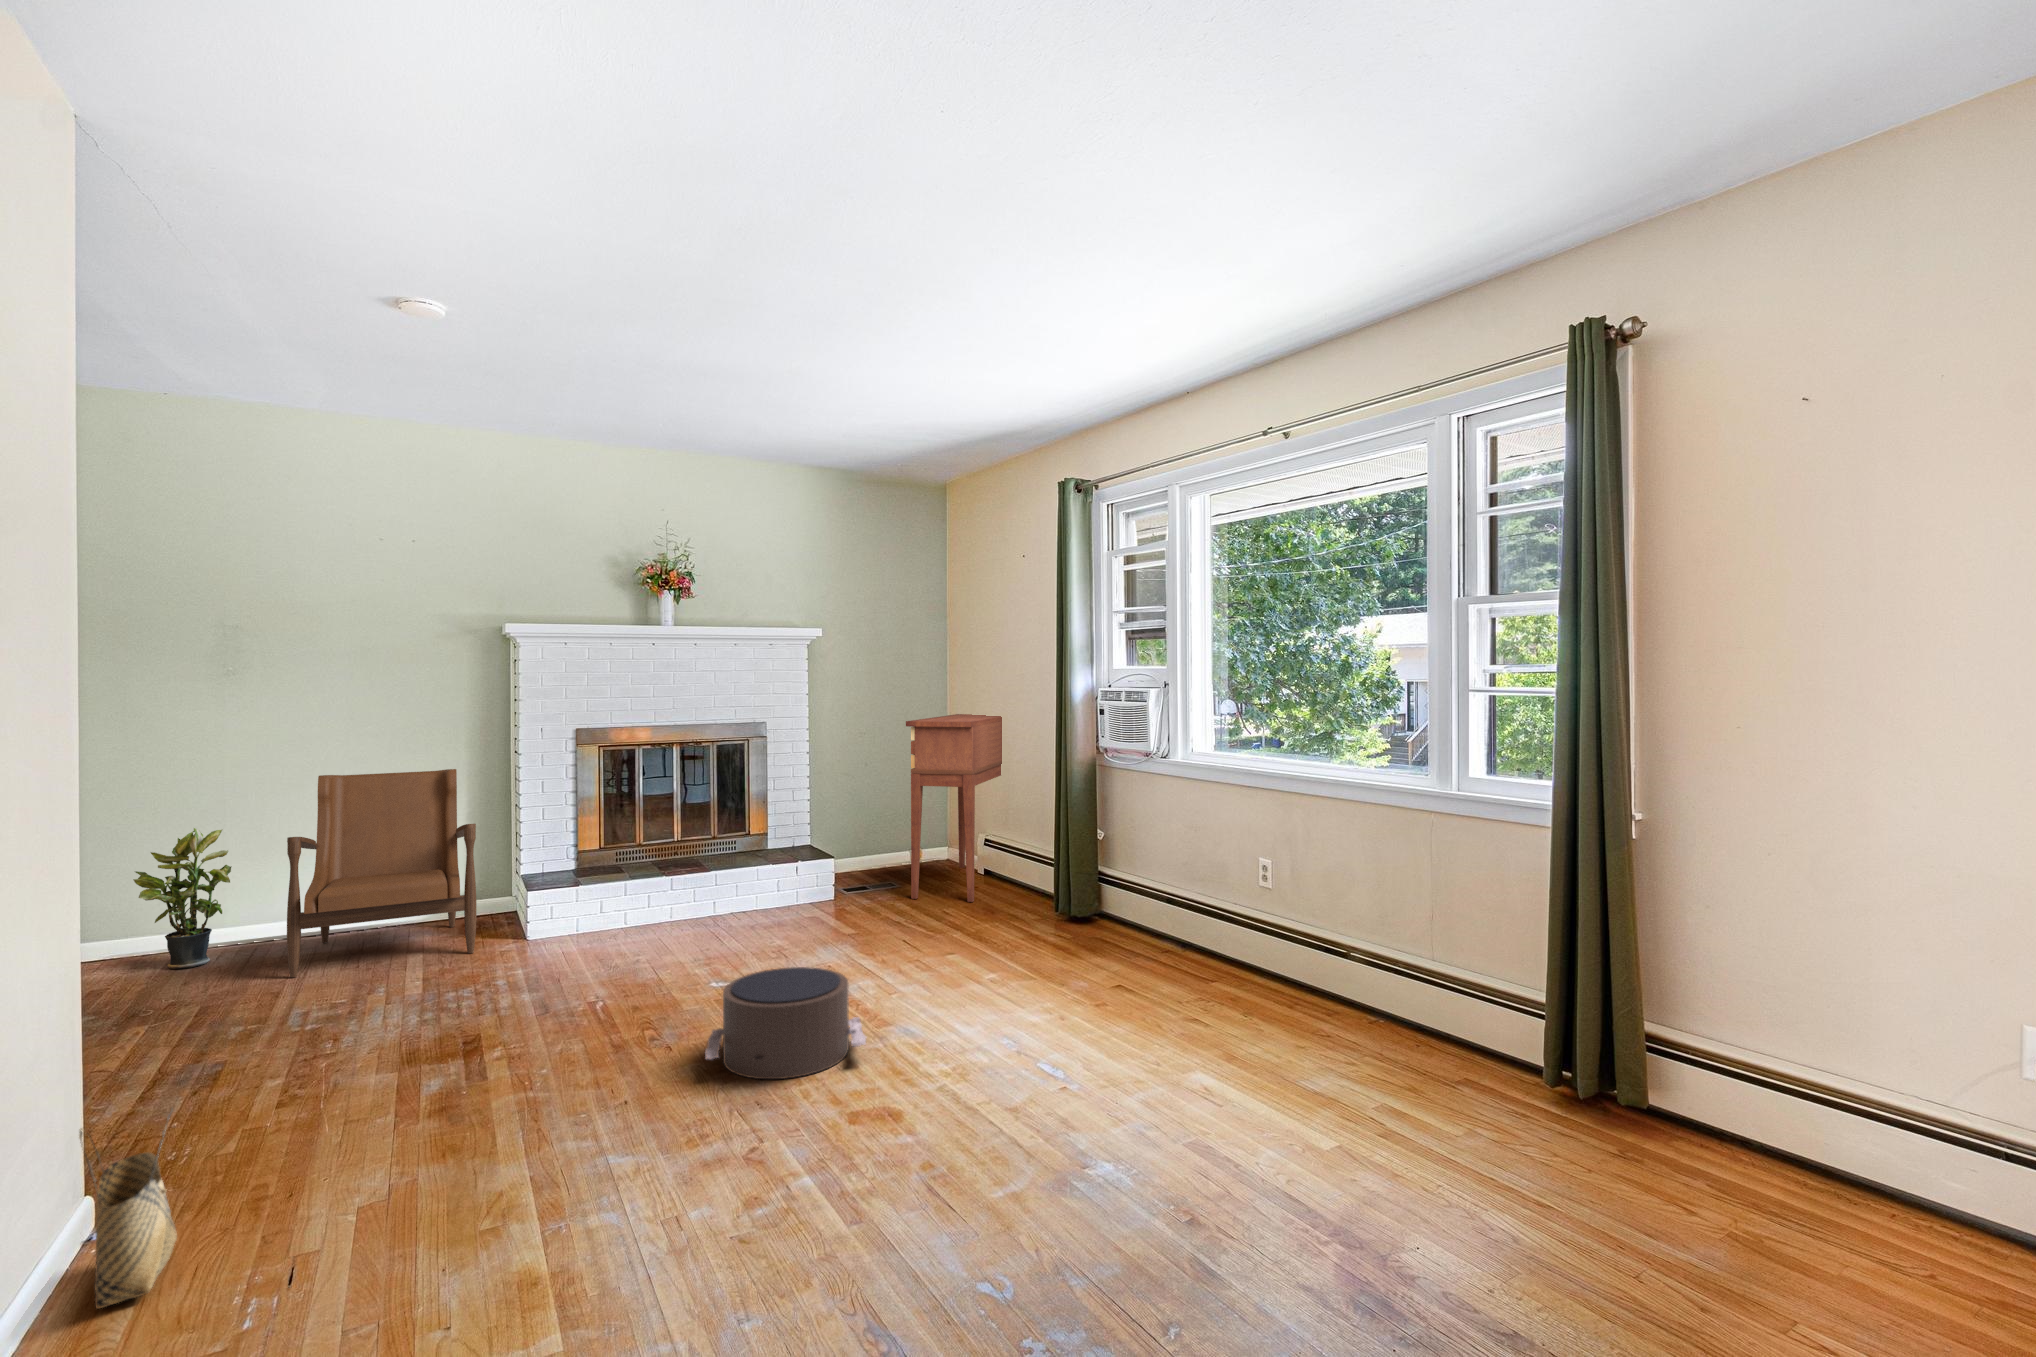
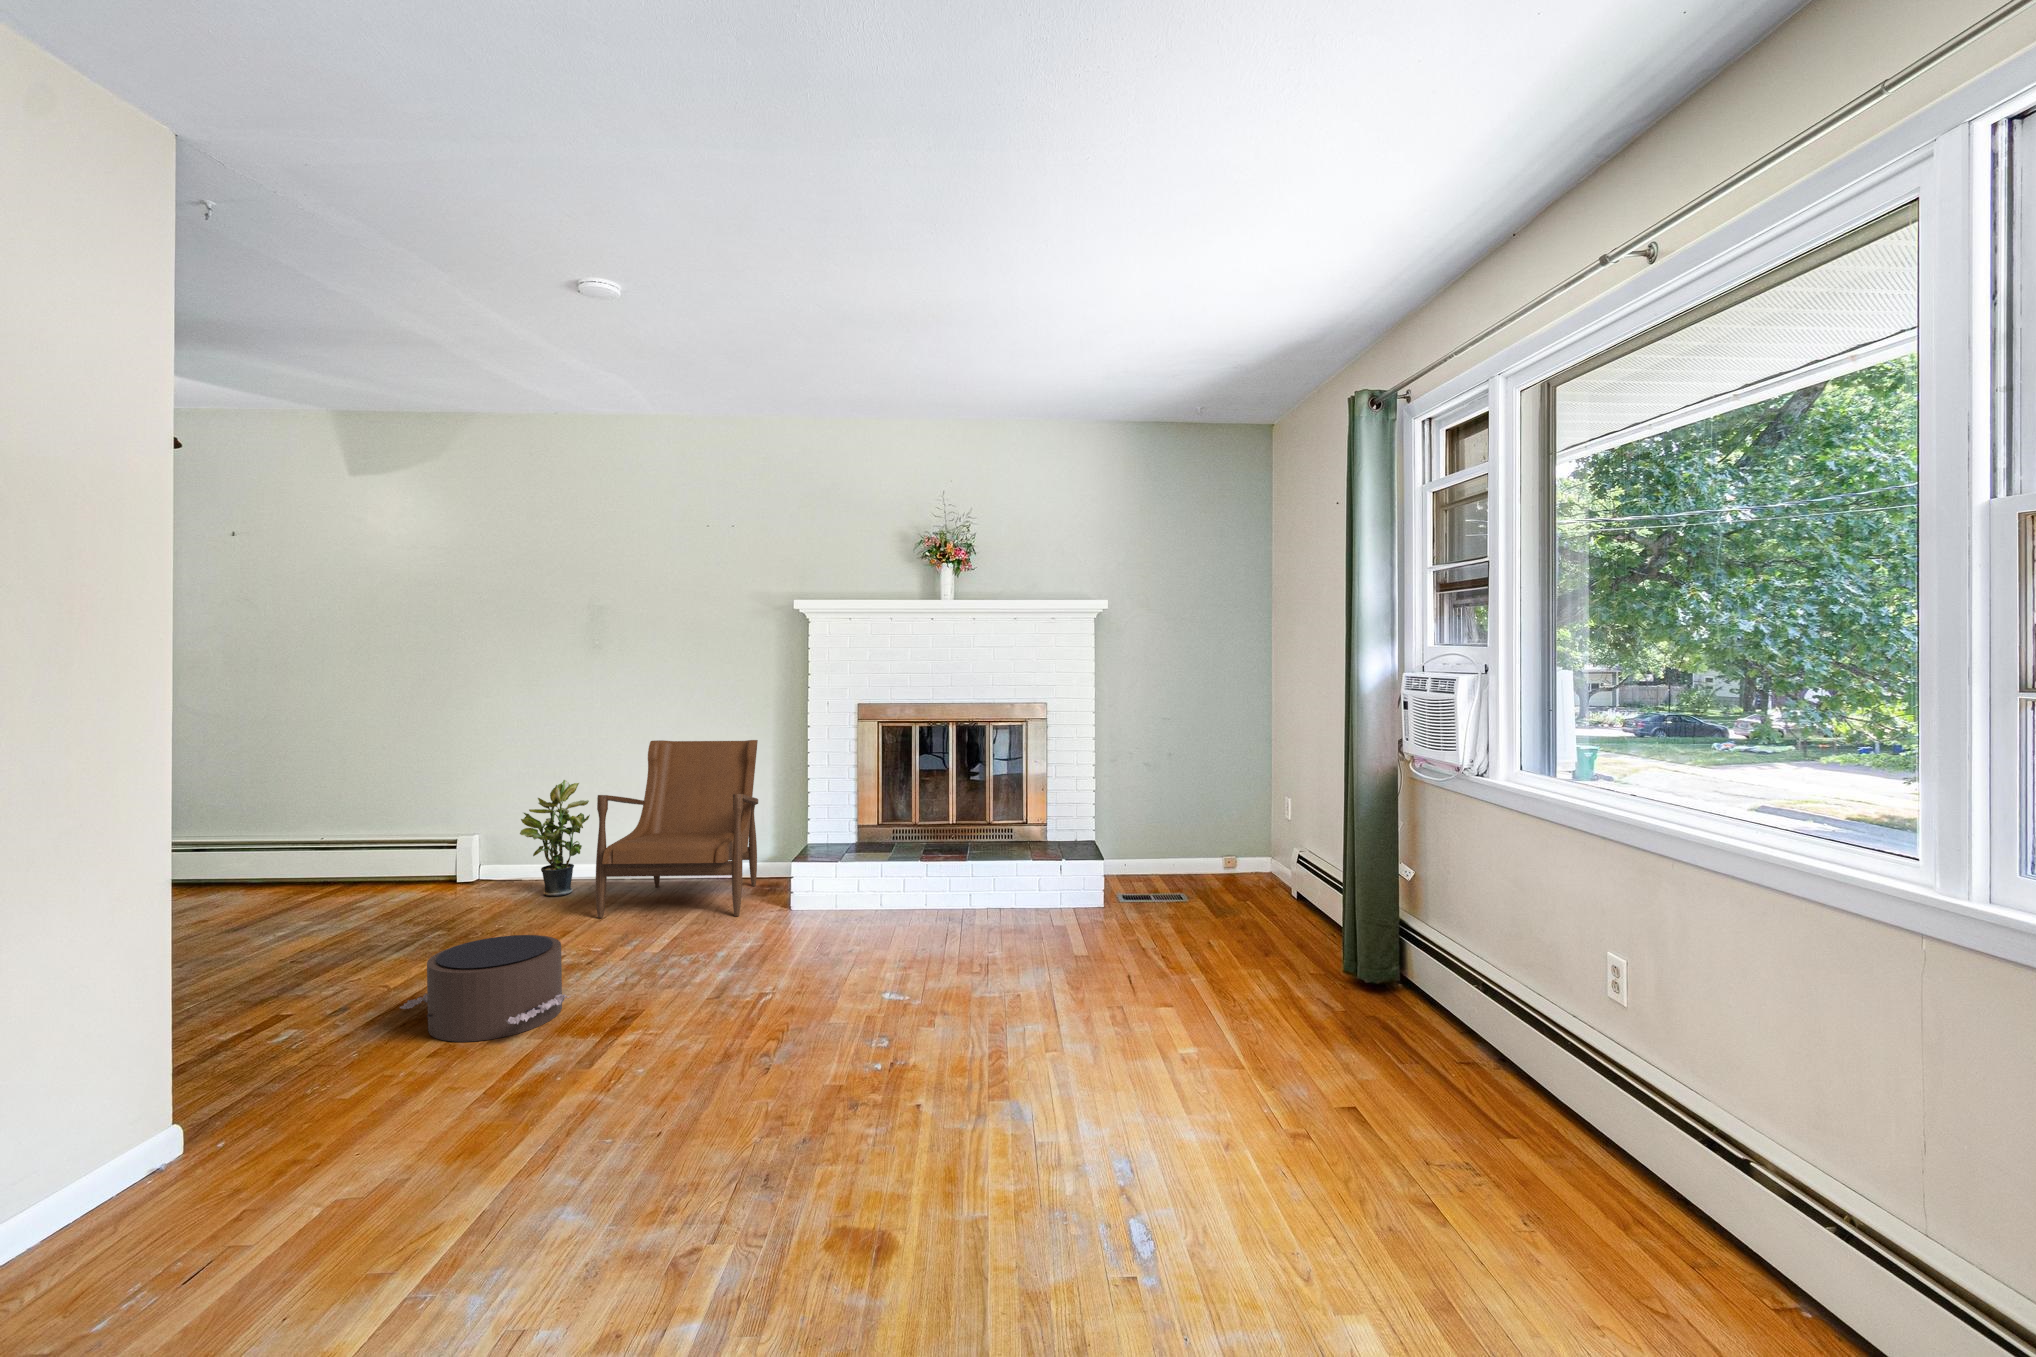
console table: present [906,714,1002,902] -> none [1177,700,1342,933]
pouf: present [705,967,866,1079] -> present [400,935,570,1042]
woven basket: present [79,1109,177,1308] -> none [78,1065,203,1247]

